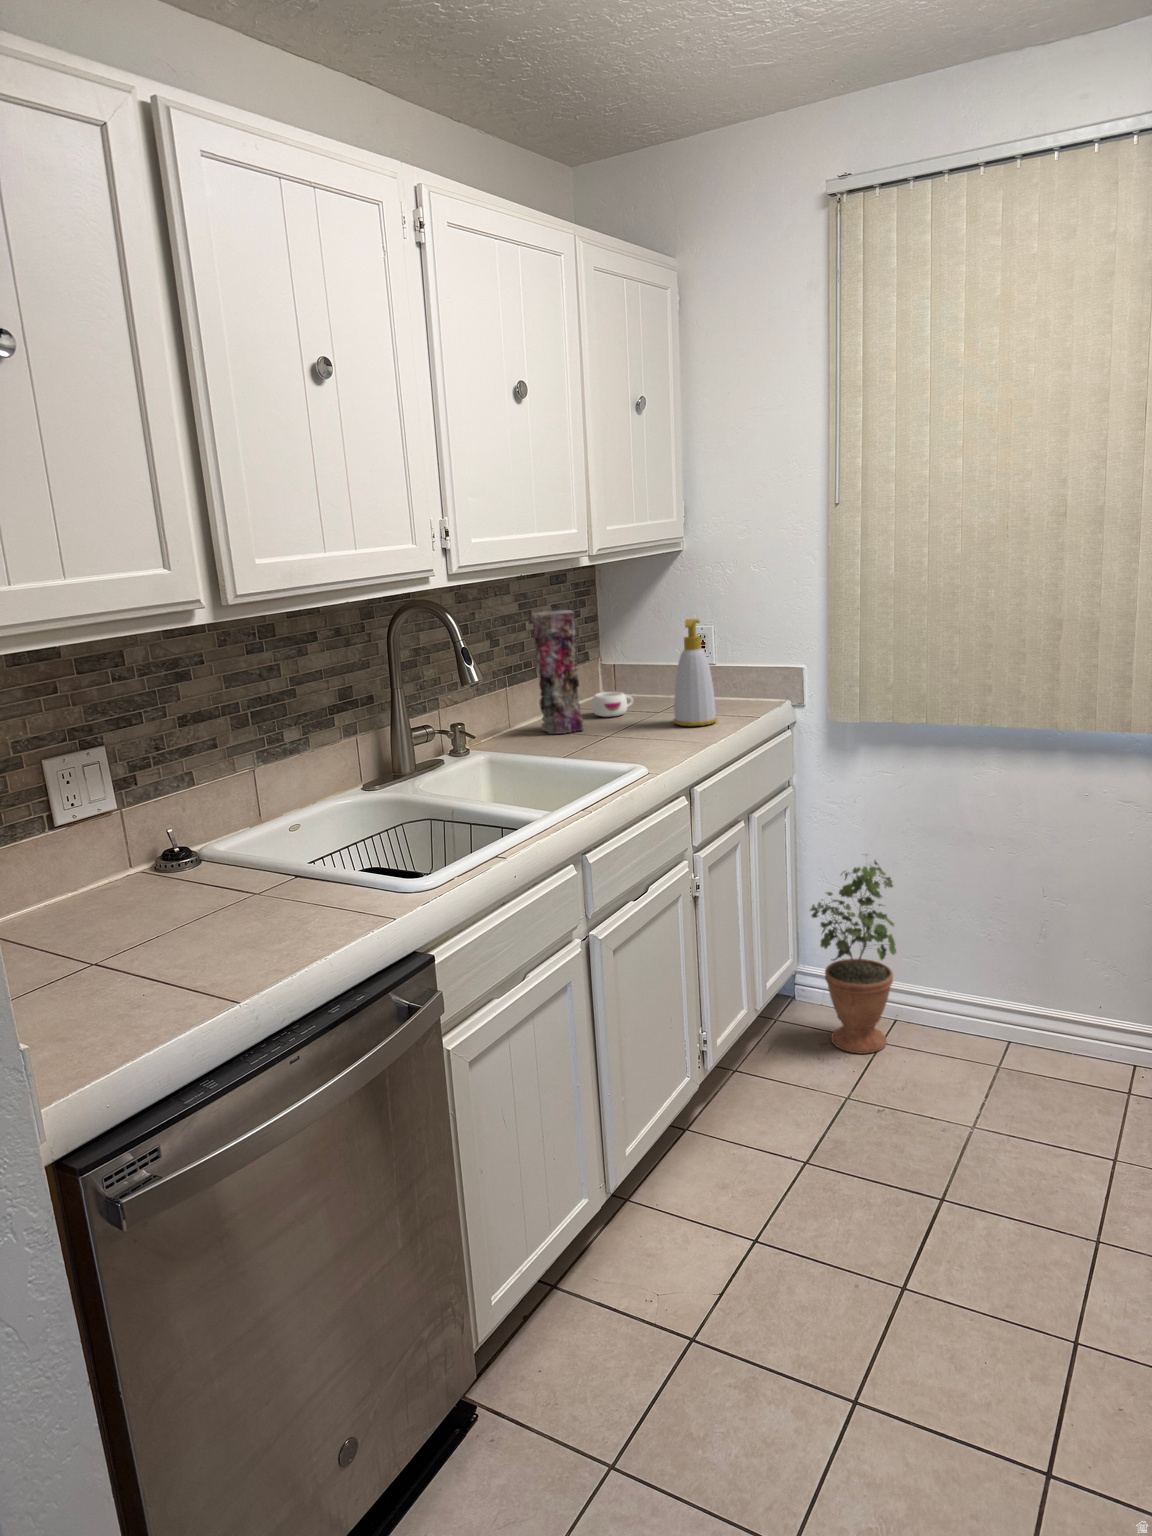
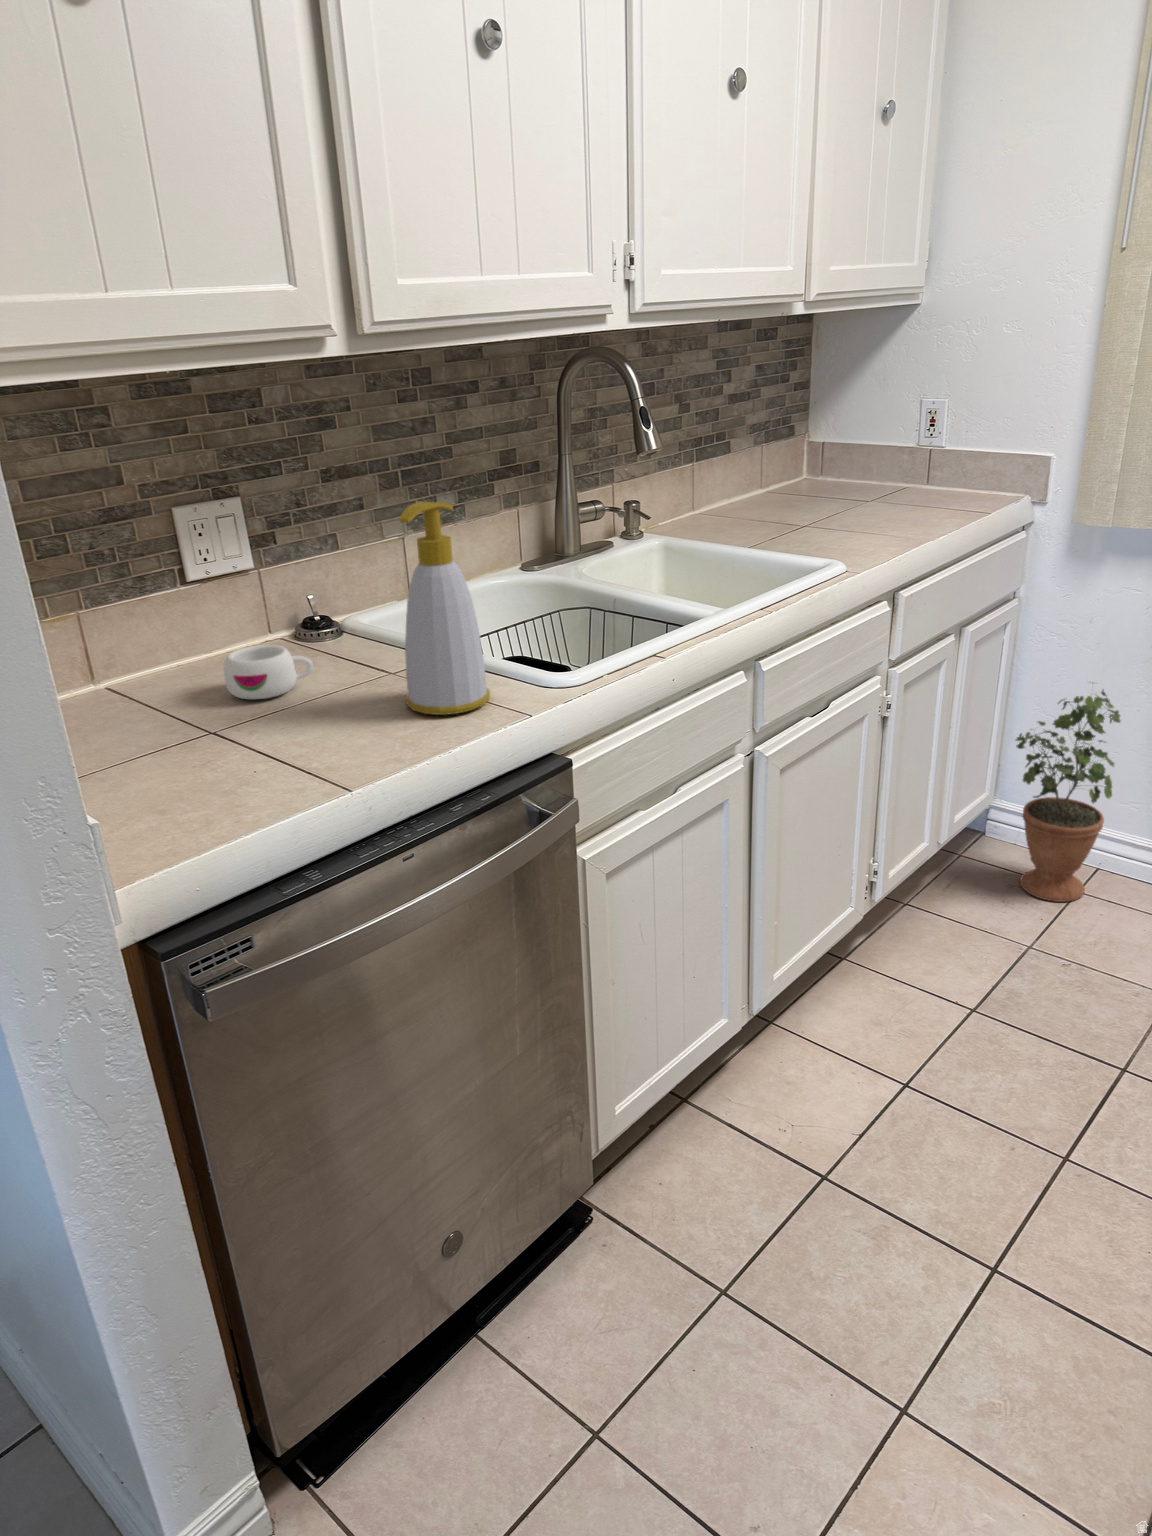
vase: present [529,610,584,734] -> none [725,373,780,518]
soap bottle: present [673,619,717,726] -> present [399,502,490,715]
mug: present [592,692,633,717] -> present [224,645,313,699]

